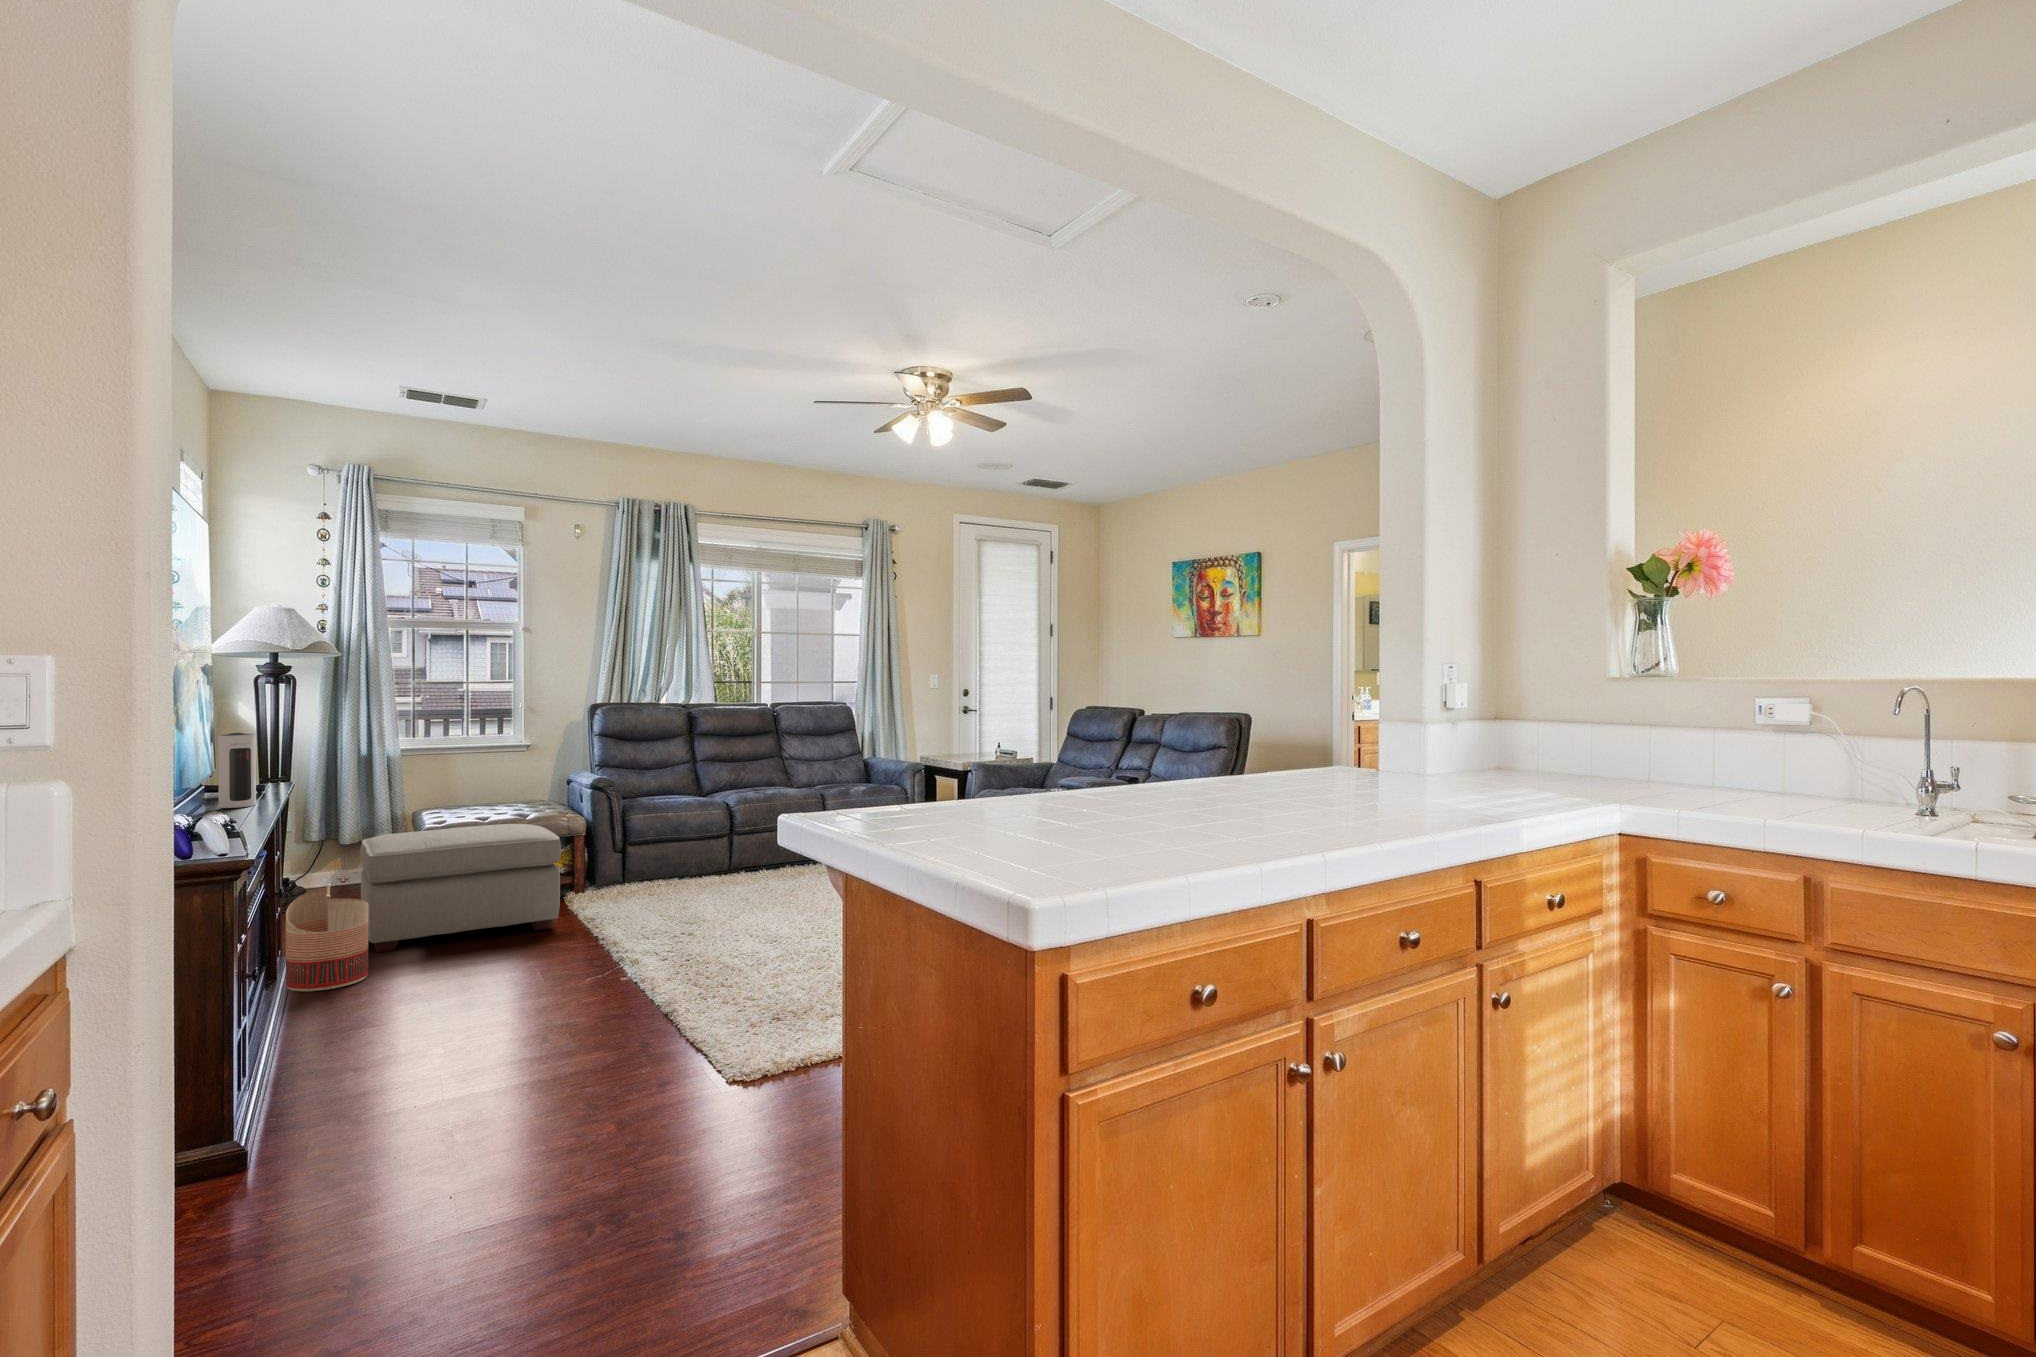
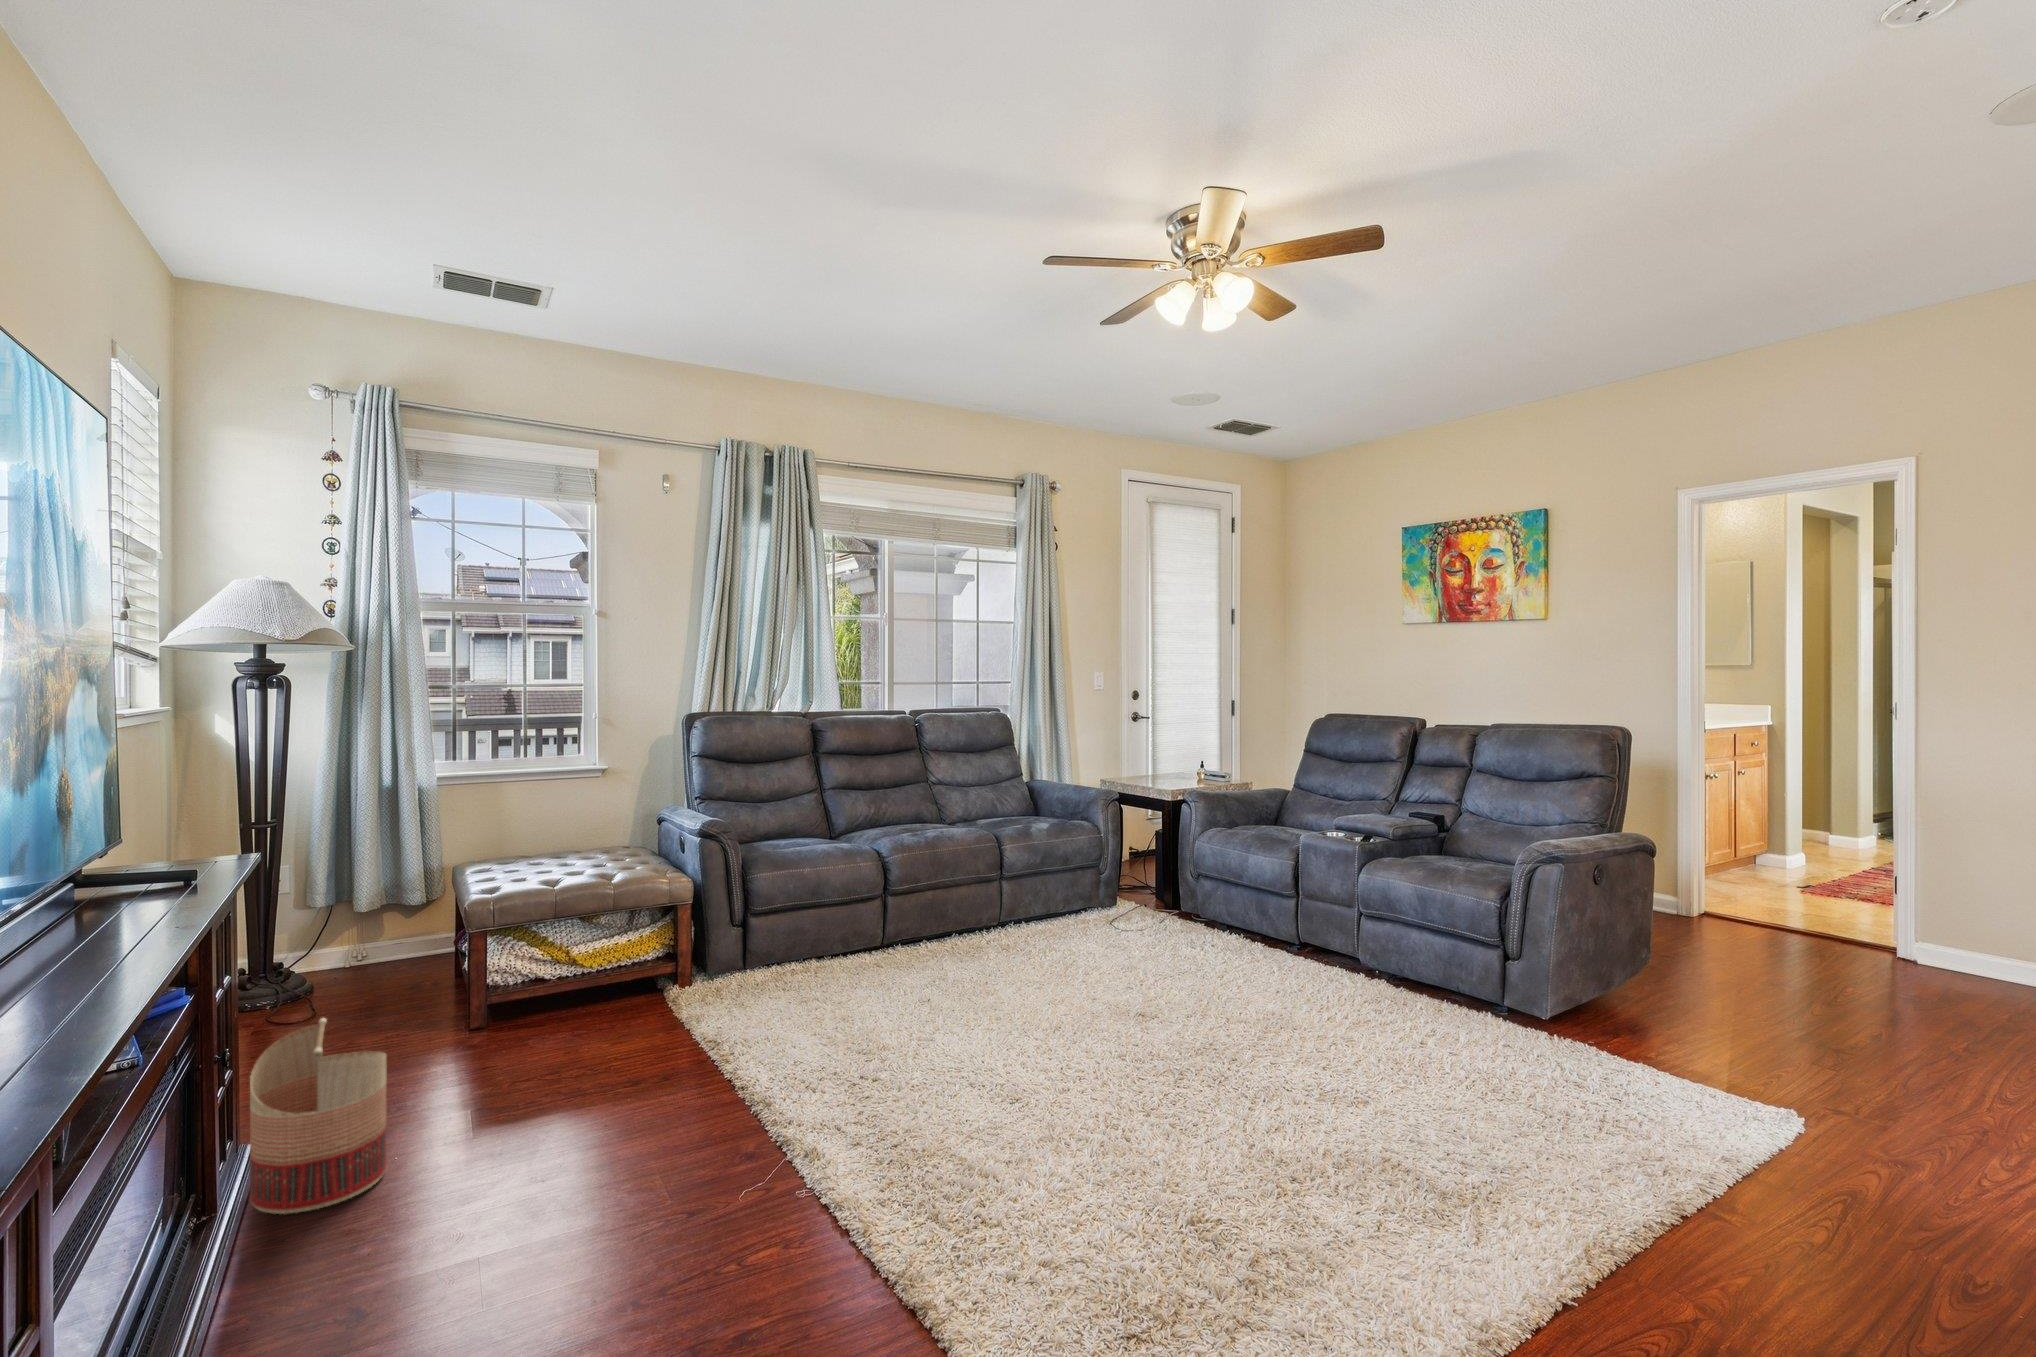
speaker: present [218,733,256,808] -> none [124,779,193,914]
ottoman: present [360,824,561,952] -> none [380,892,671,1110]

